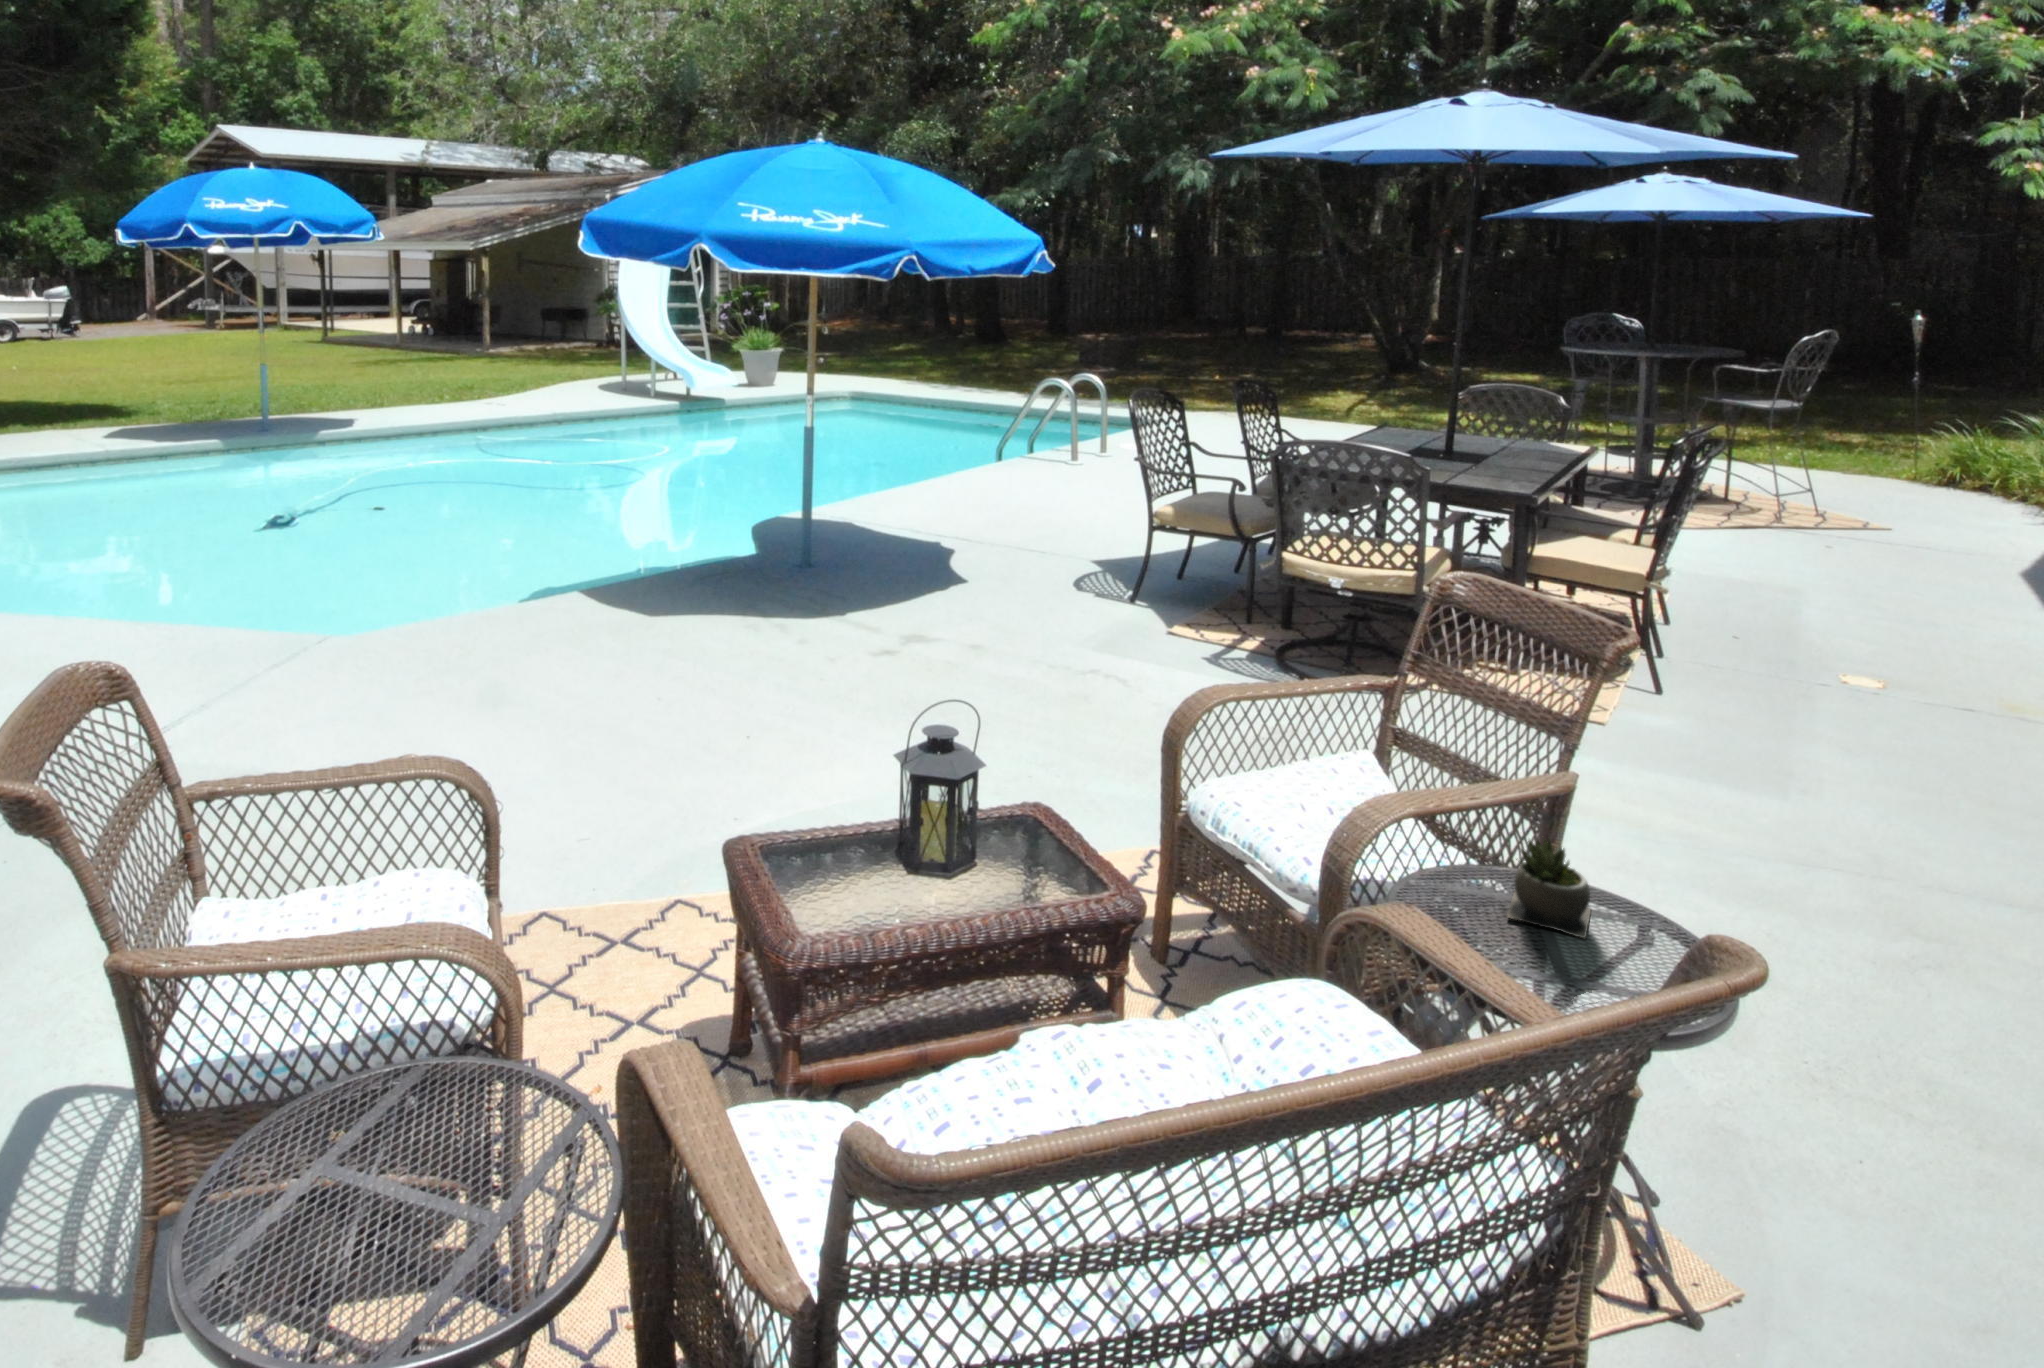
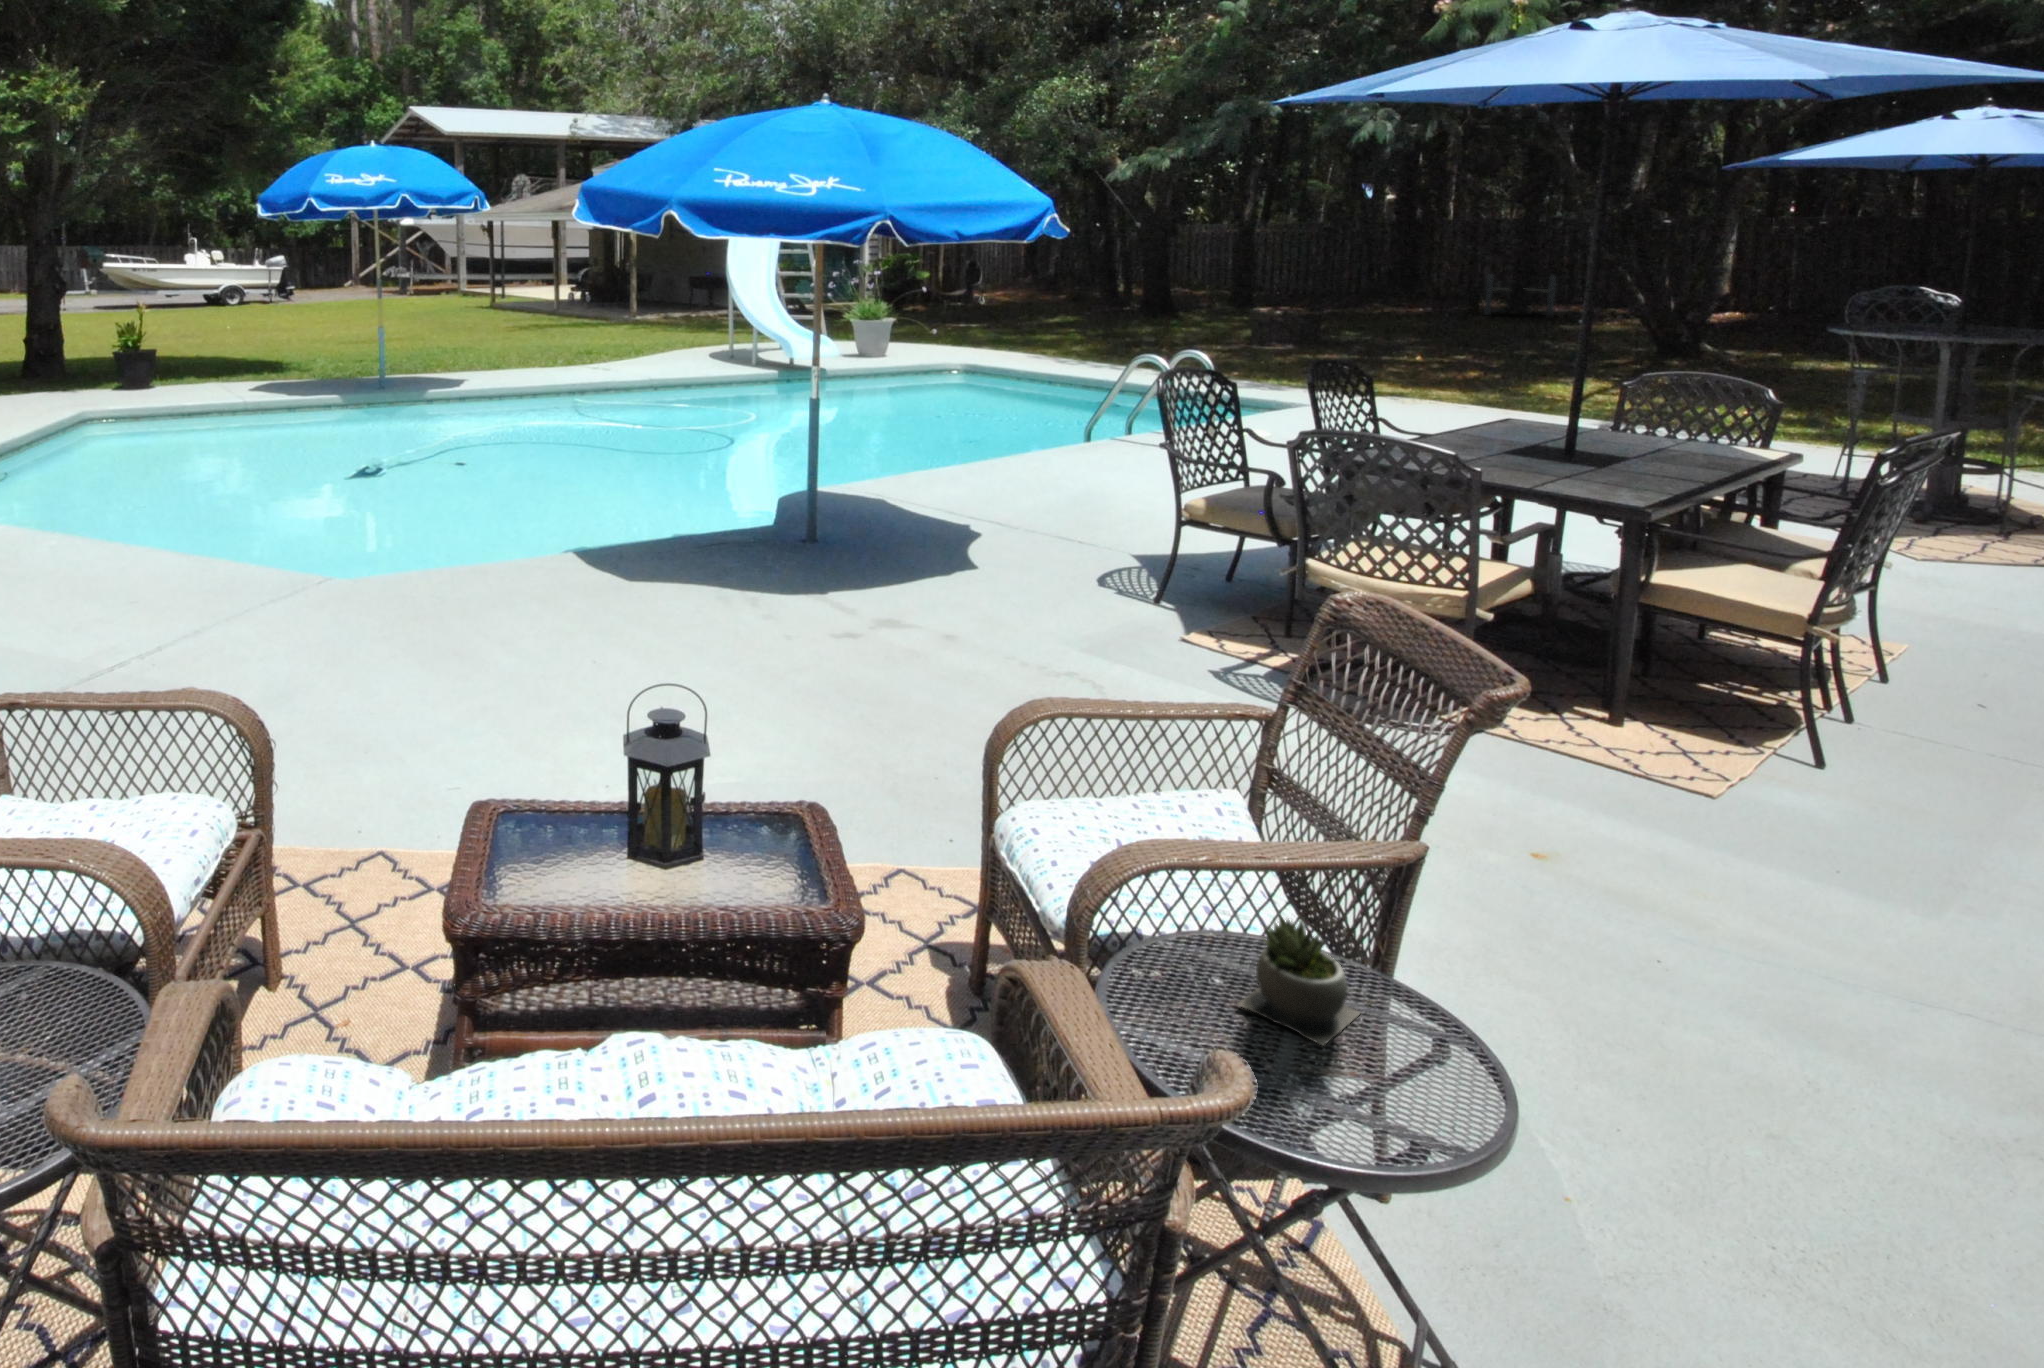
bench: none [1250,301,1302,337] -> present [1485,274,1556,315]

